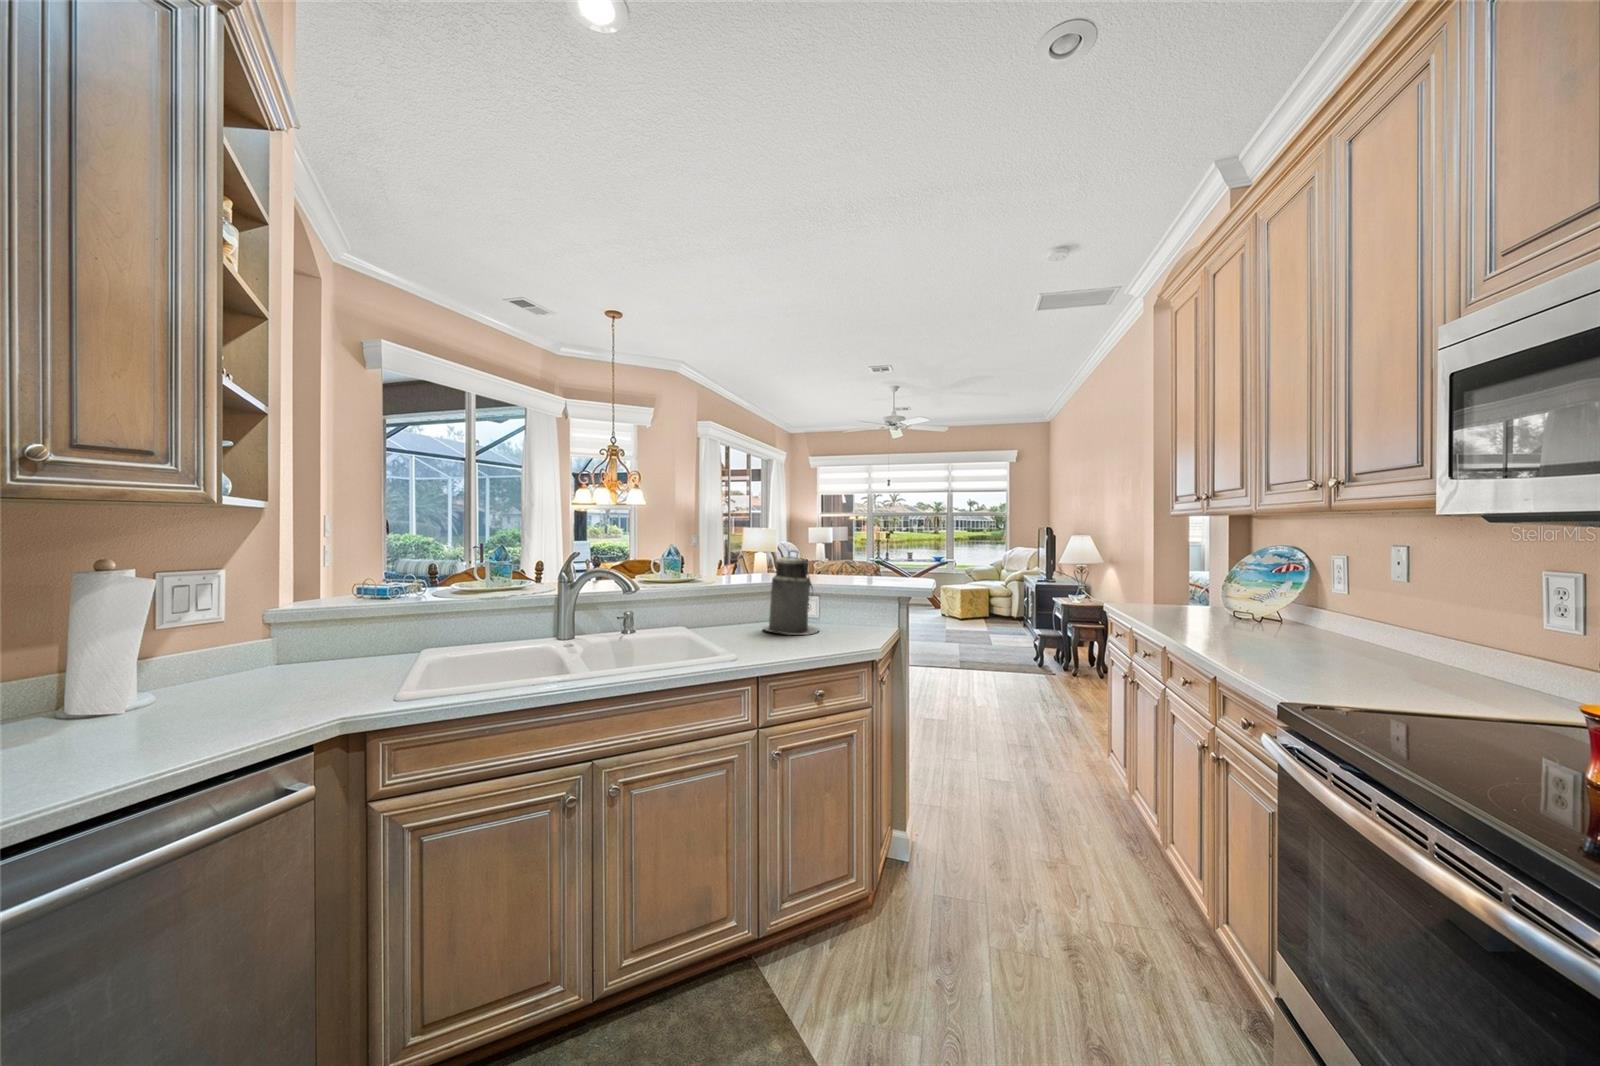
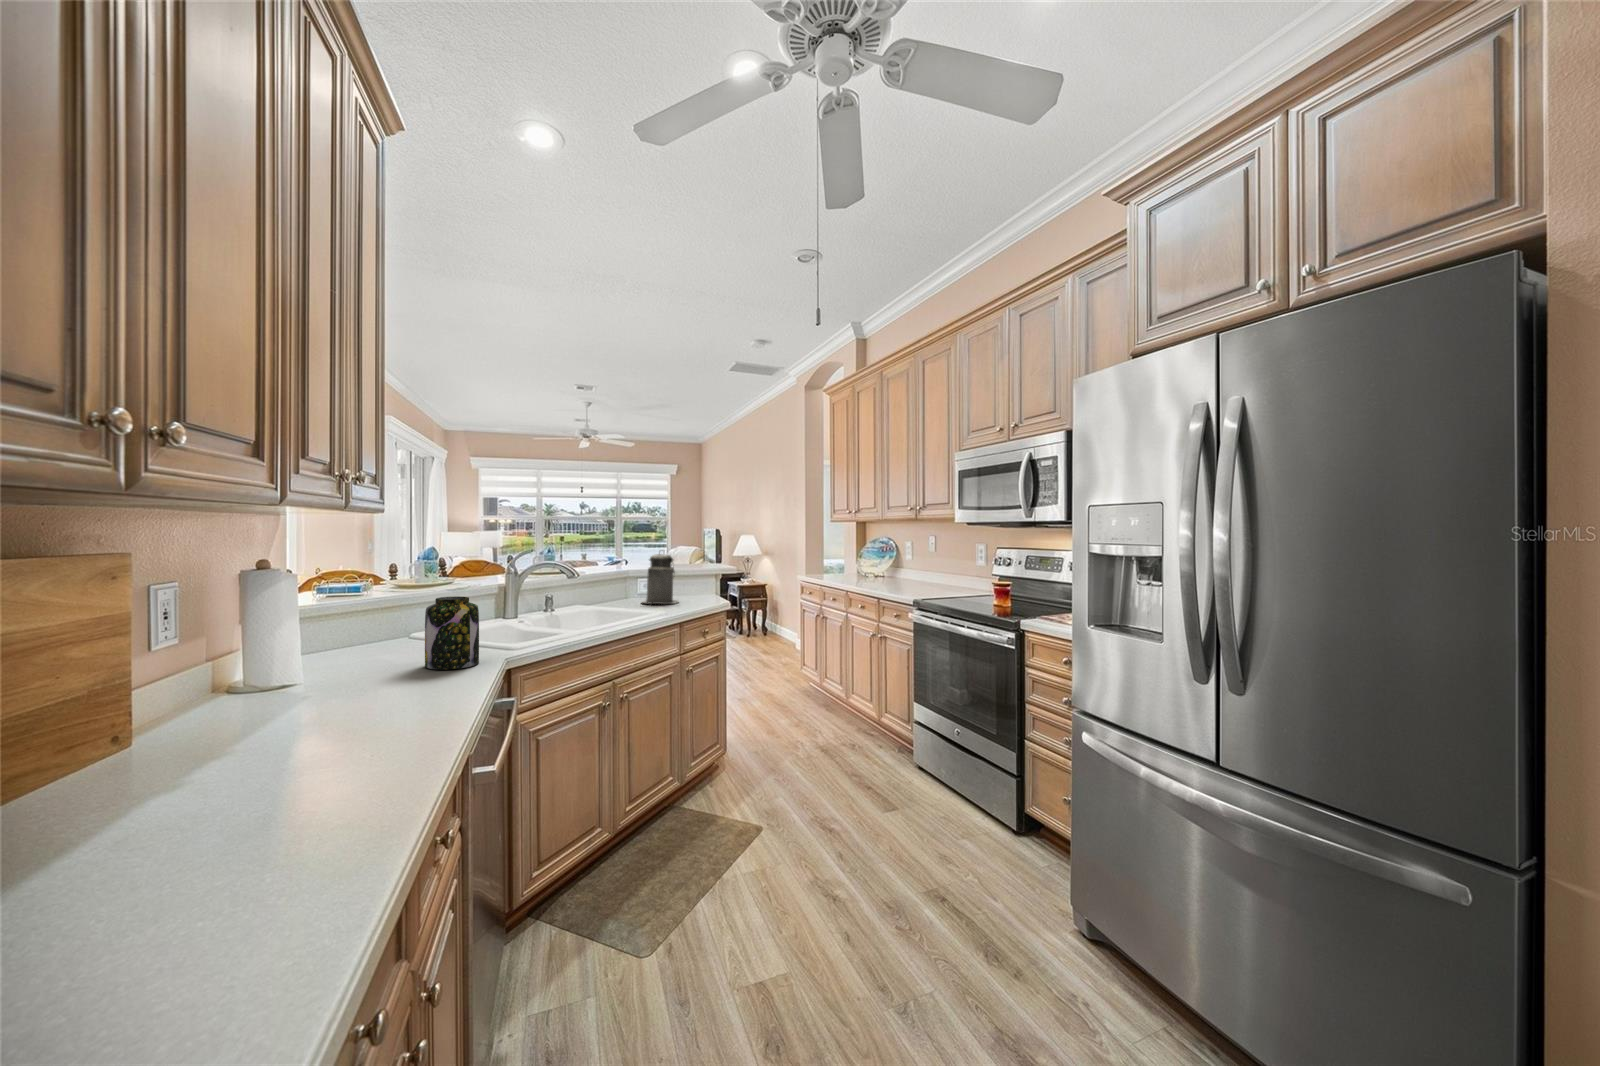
jar: none [171,606,270,725] -> present [425,596,479,670]

